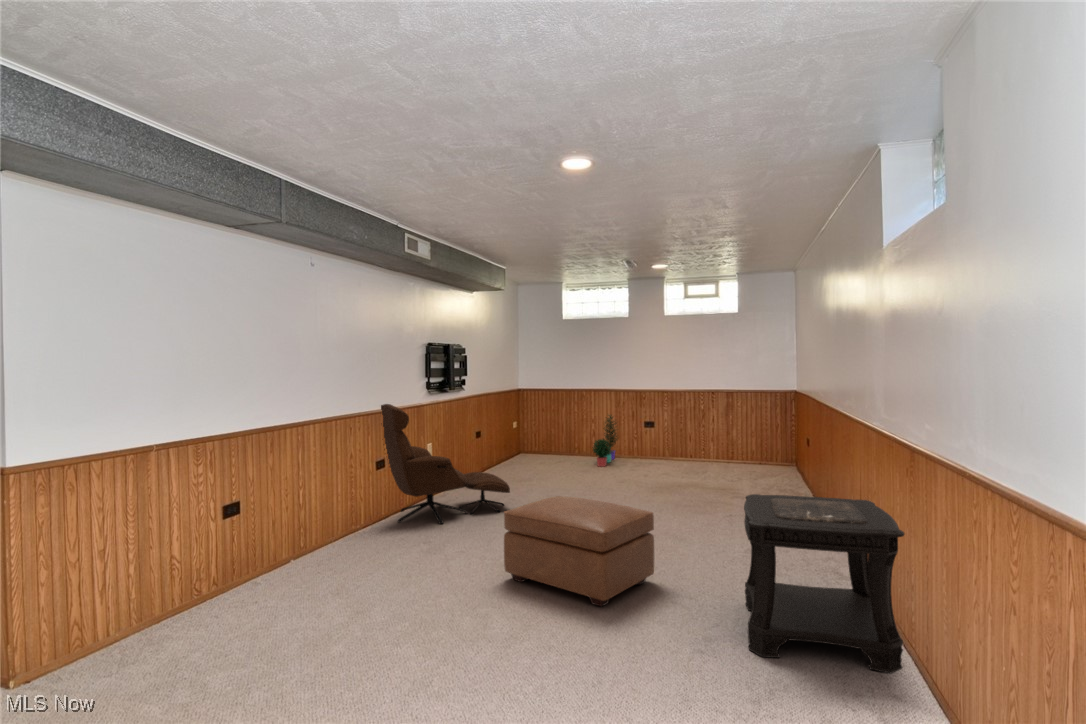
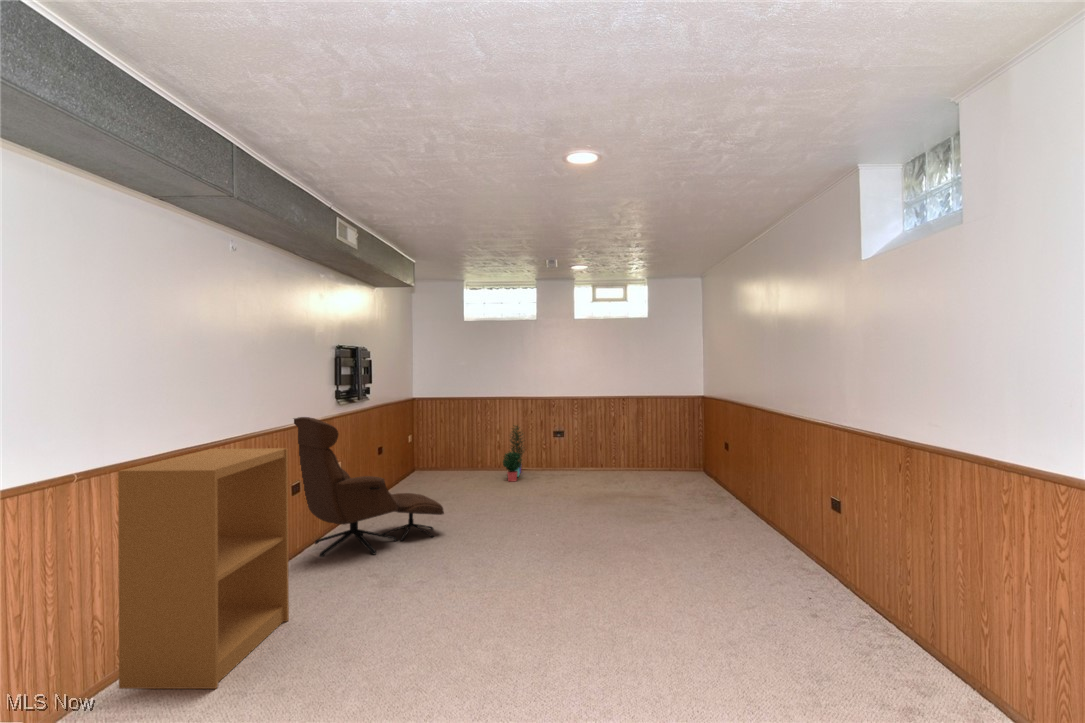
bookshelf: none [189,429,341,622] -> present [118,448,289,689]
side table: present [744,494,904,673] -> none [744,500,916,661]
ottoman: present [504,496,654,606] -> none [488,514,646,628]

